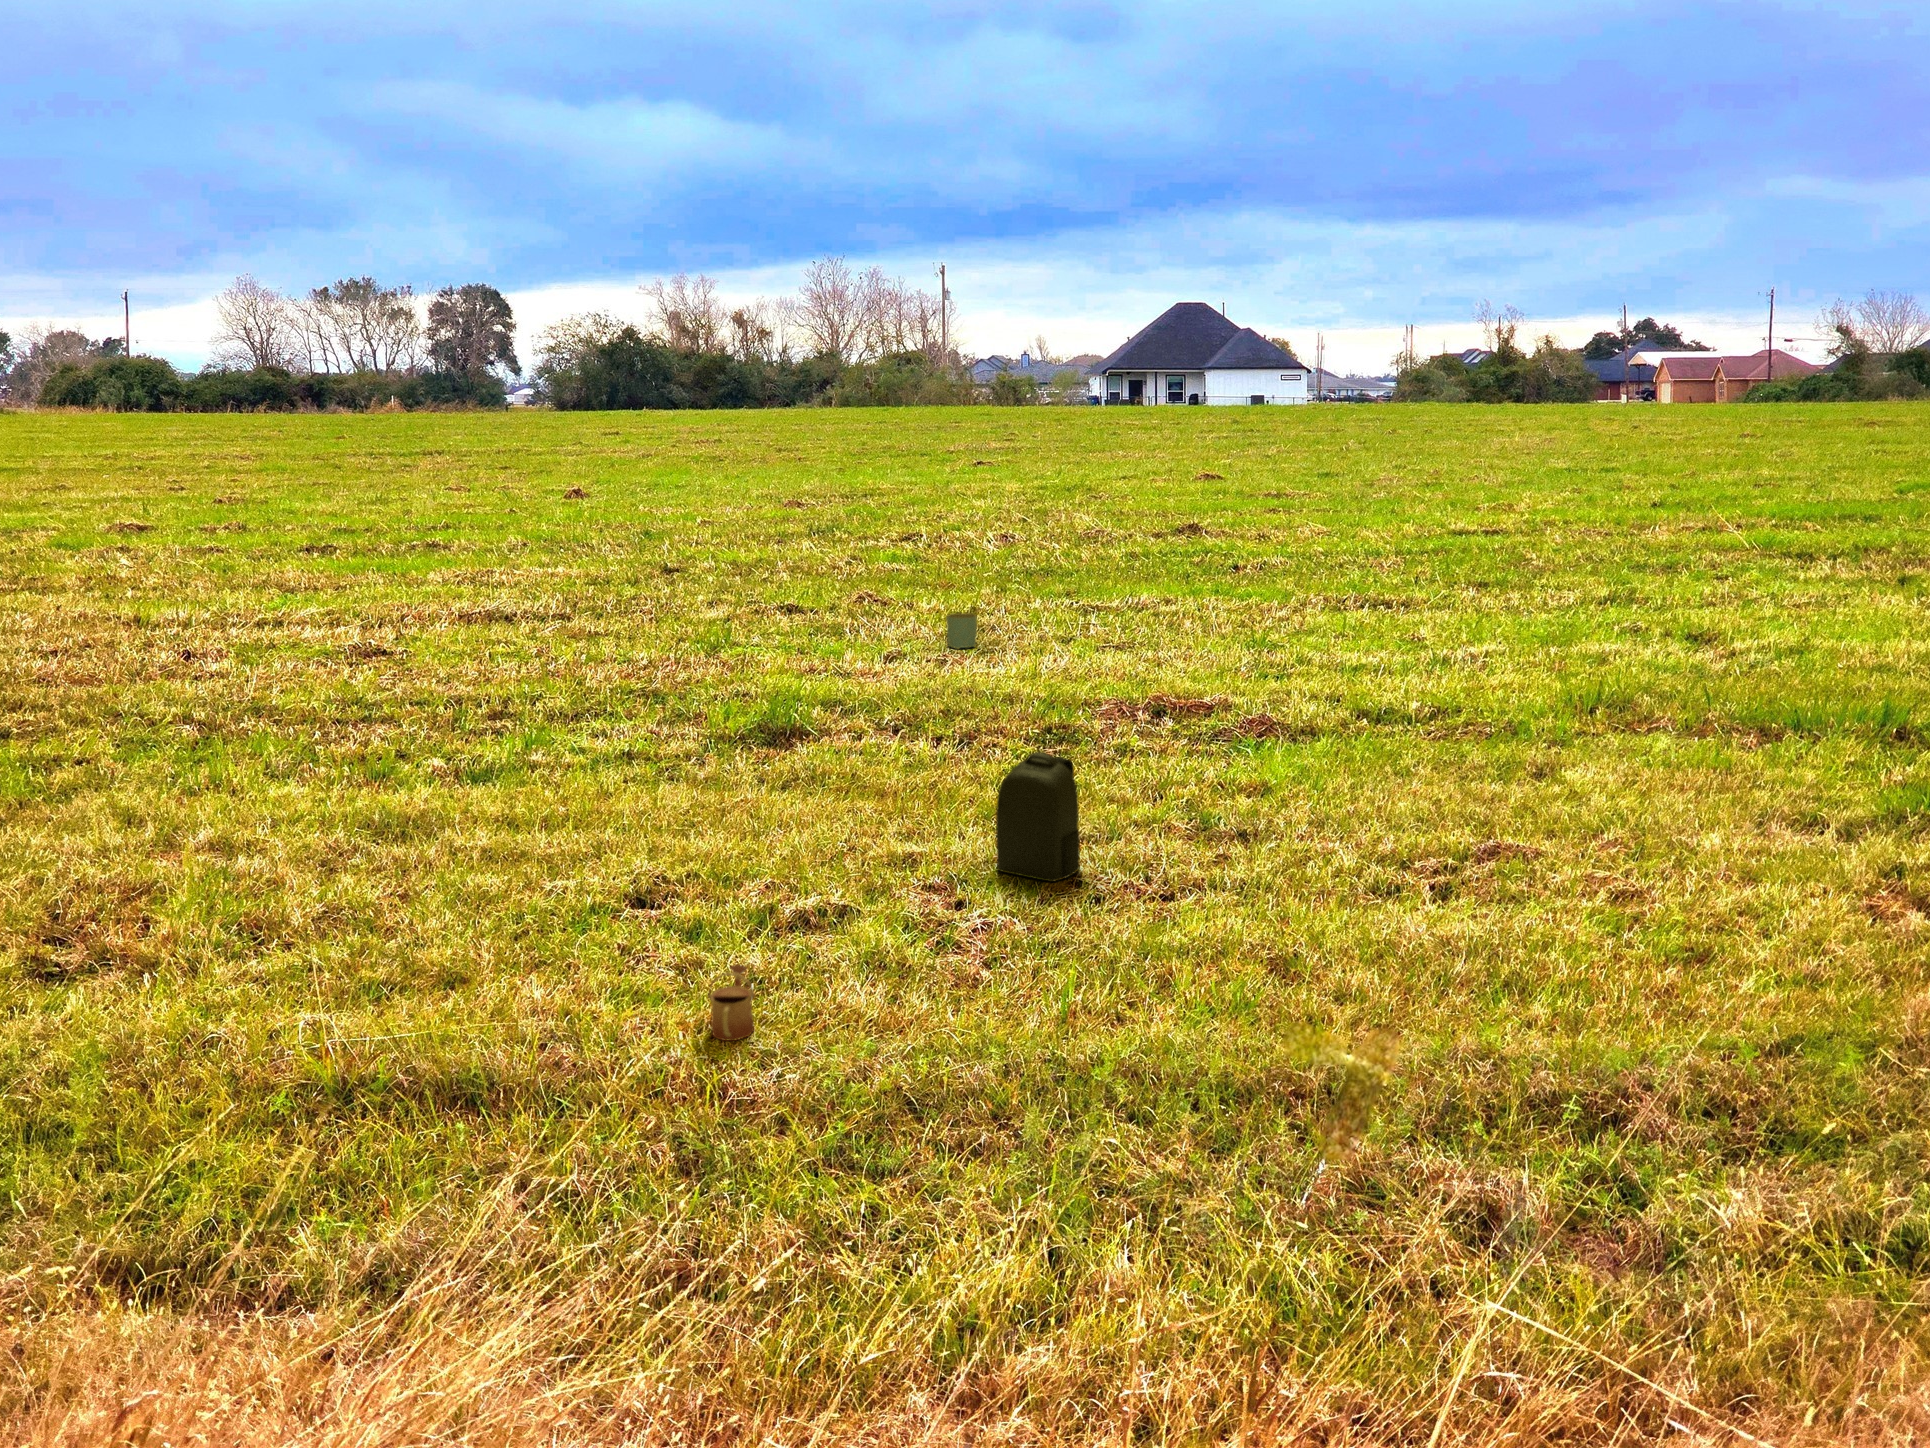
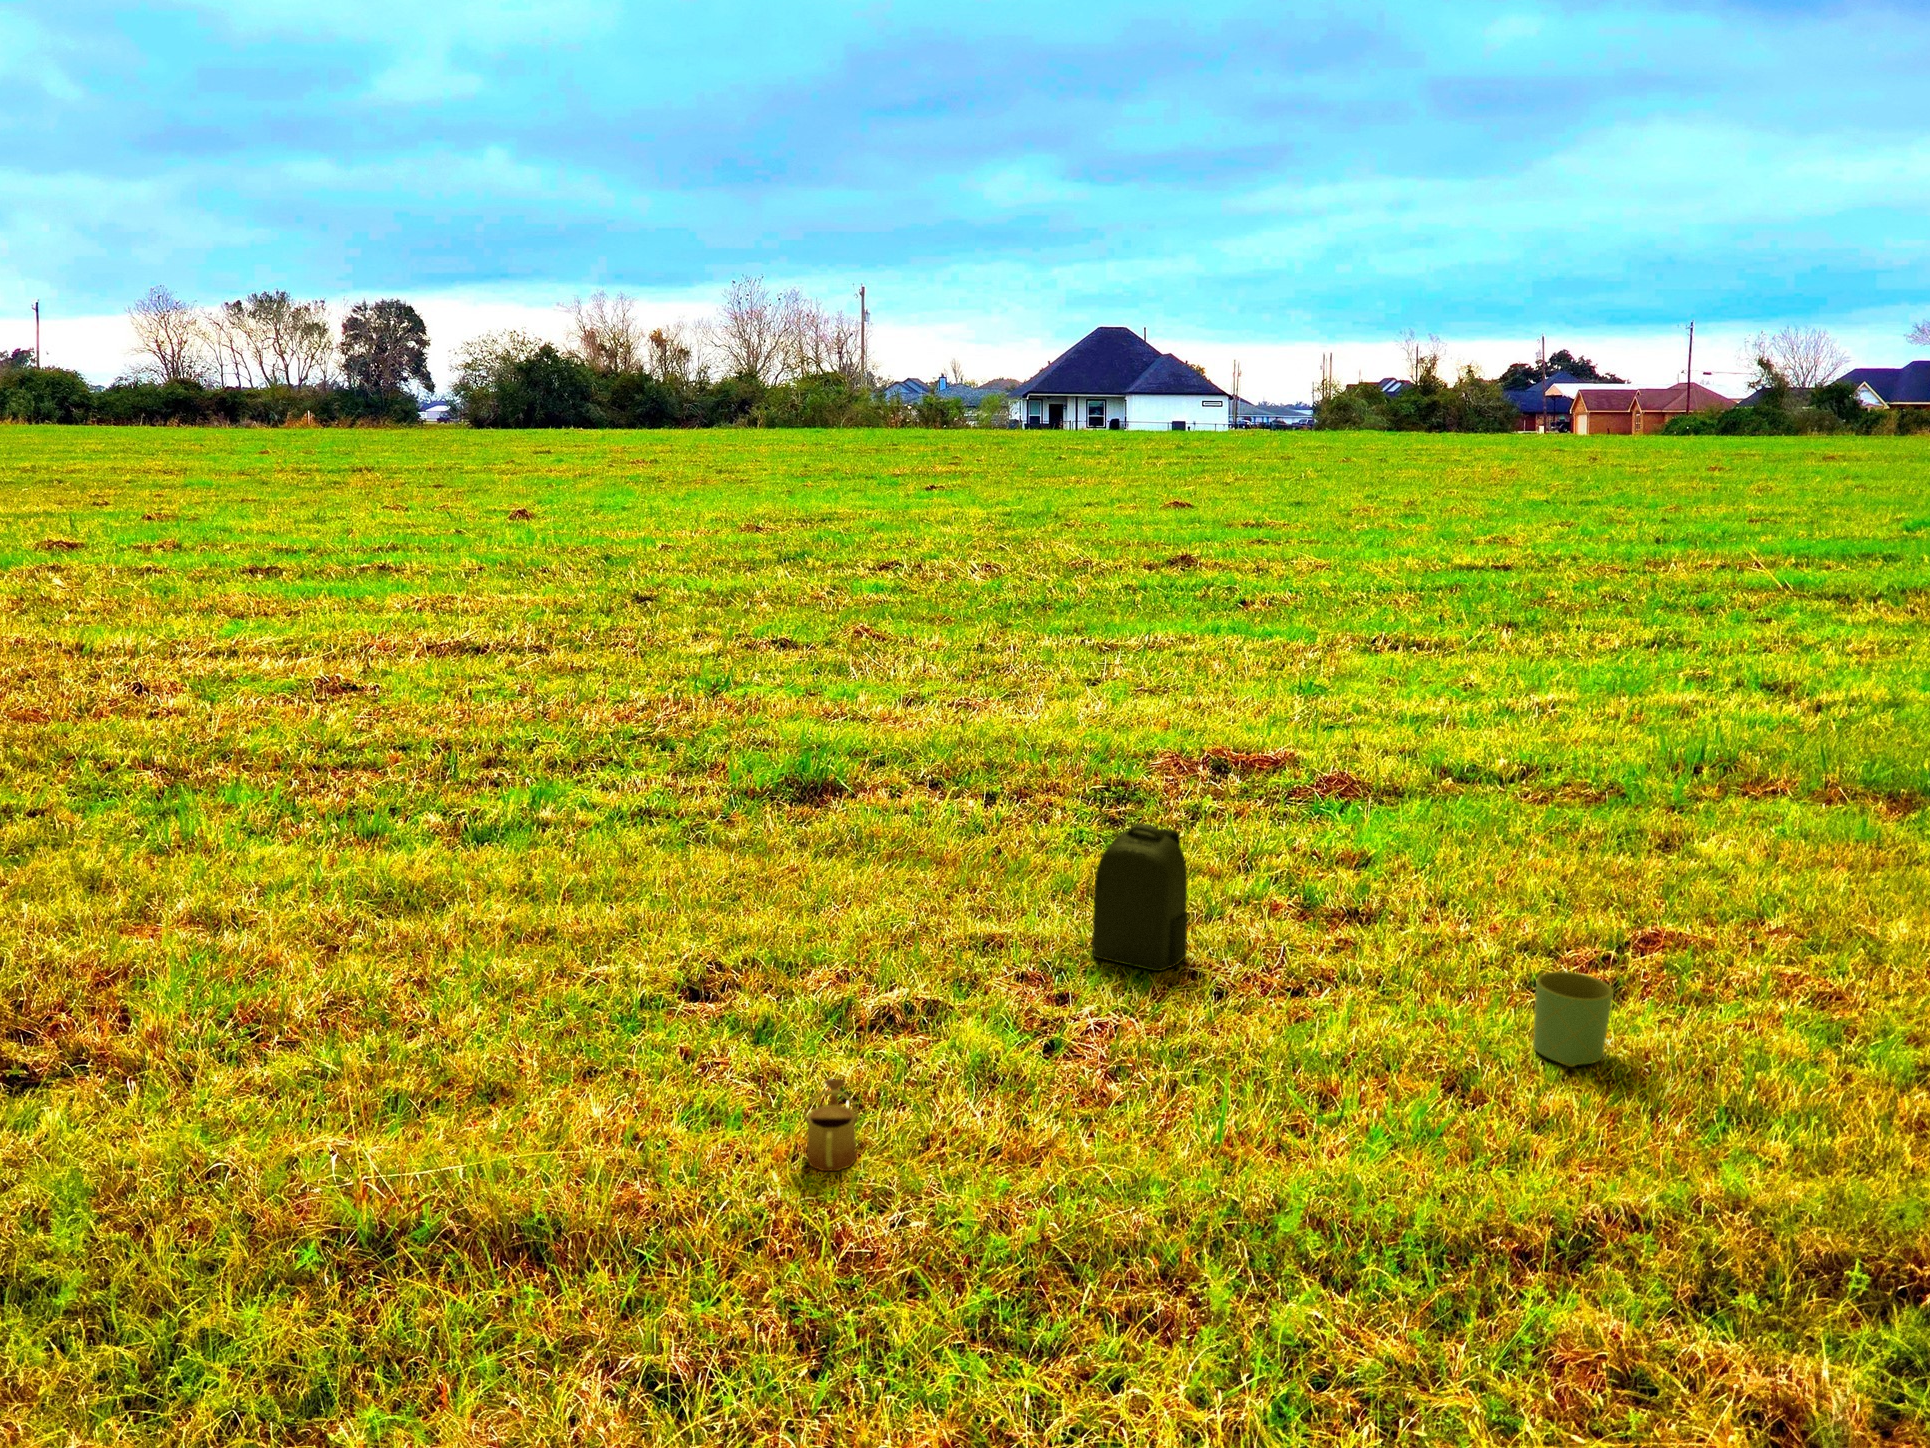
planter: present [946,613,977,649] -> present [1533,971,1613,1067]

